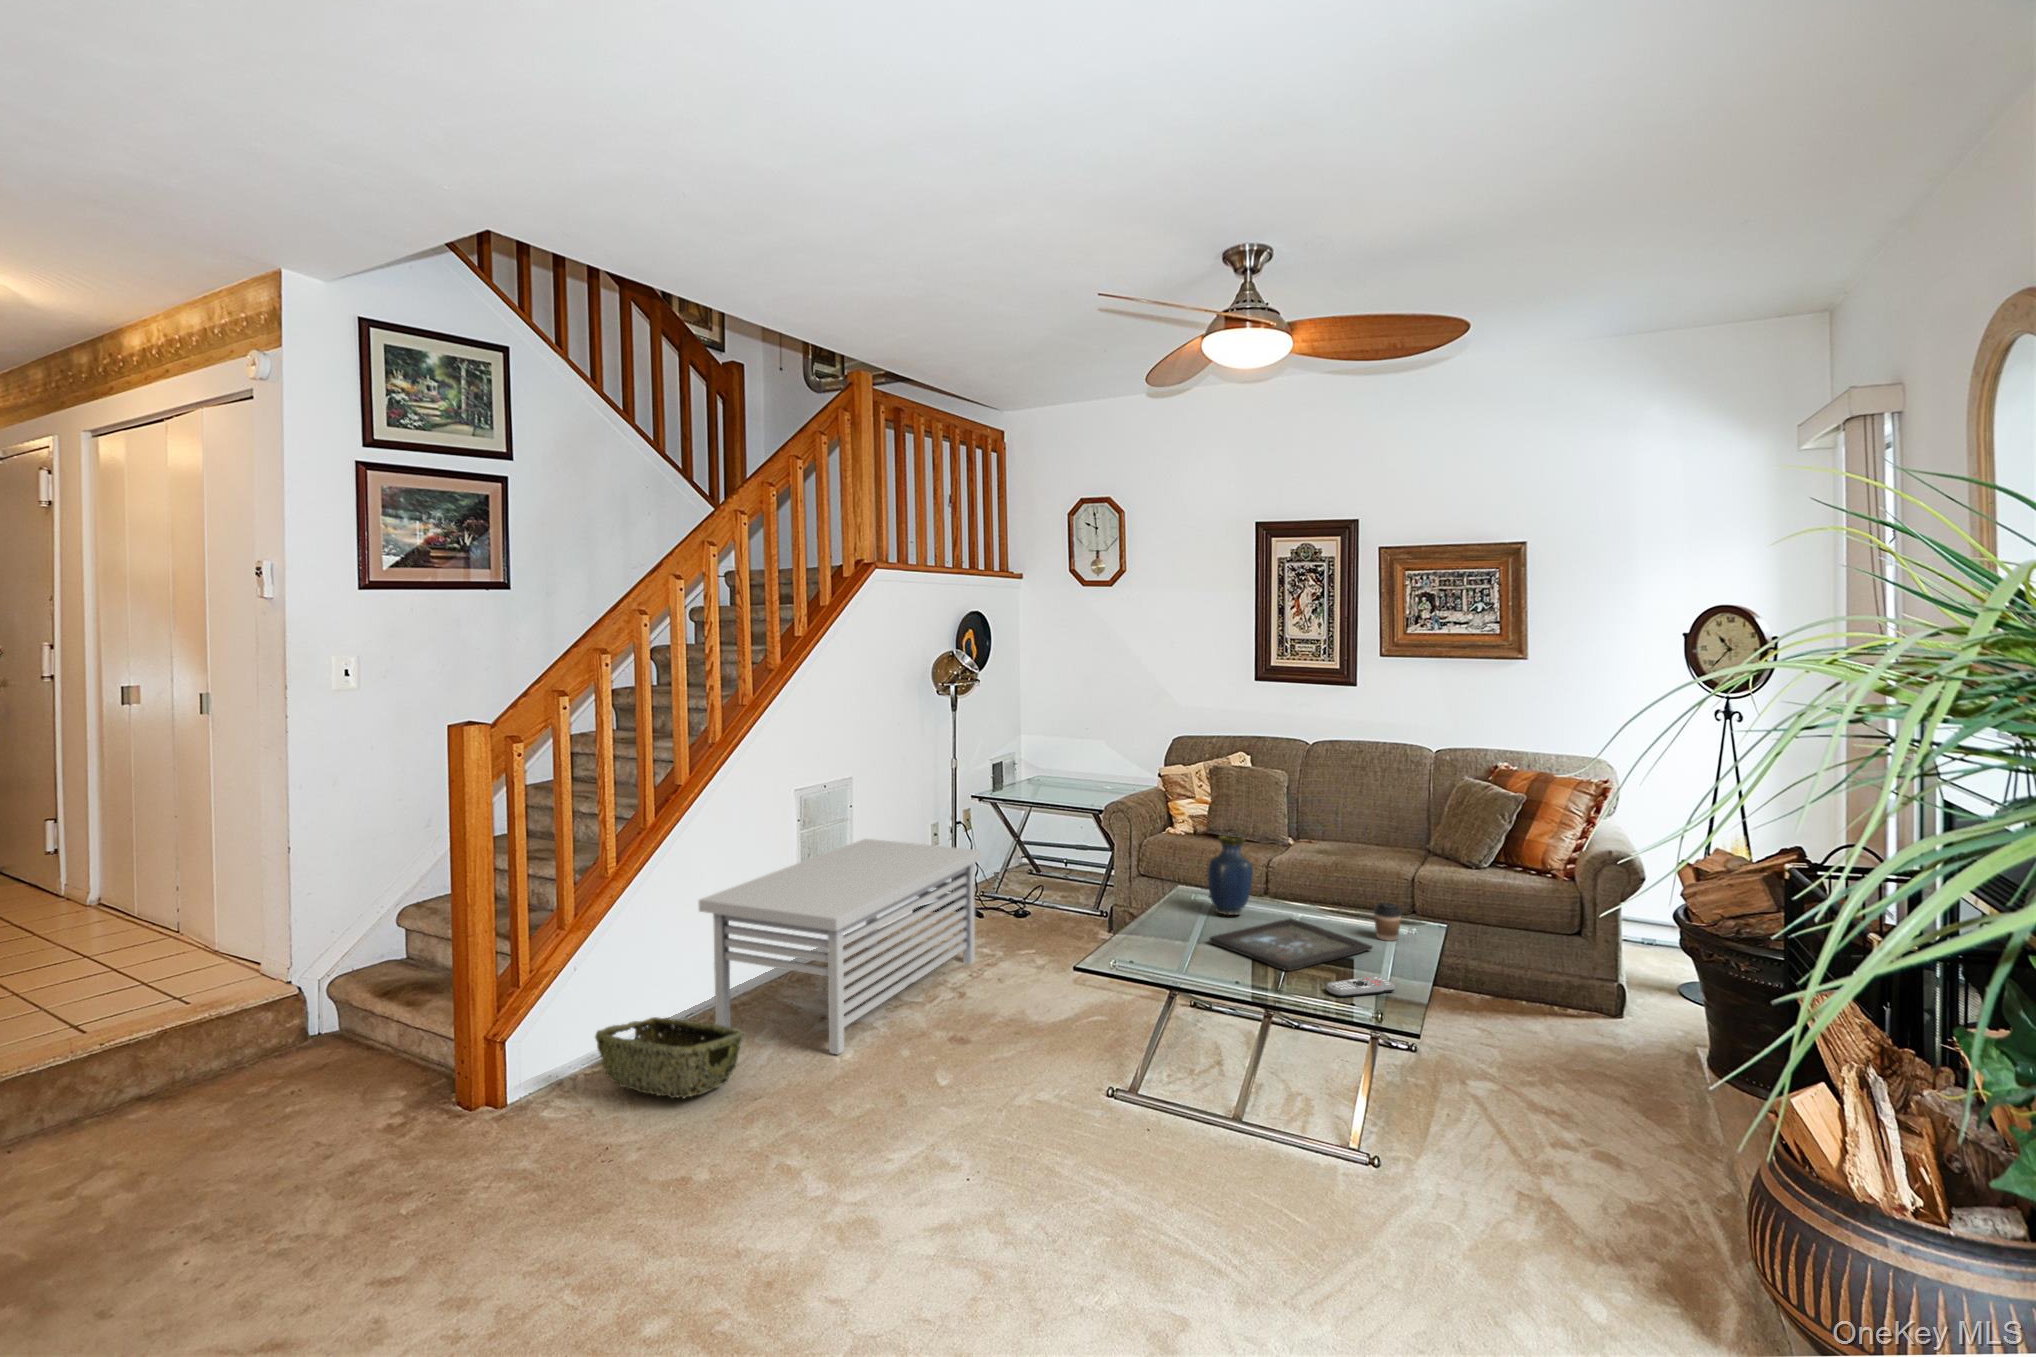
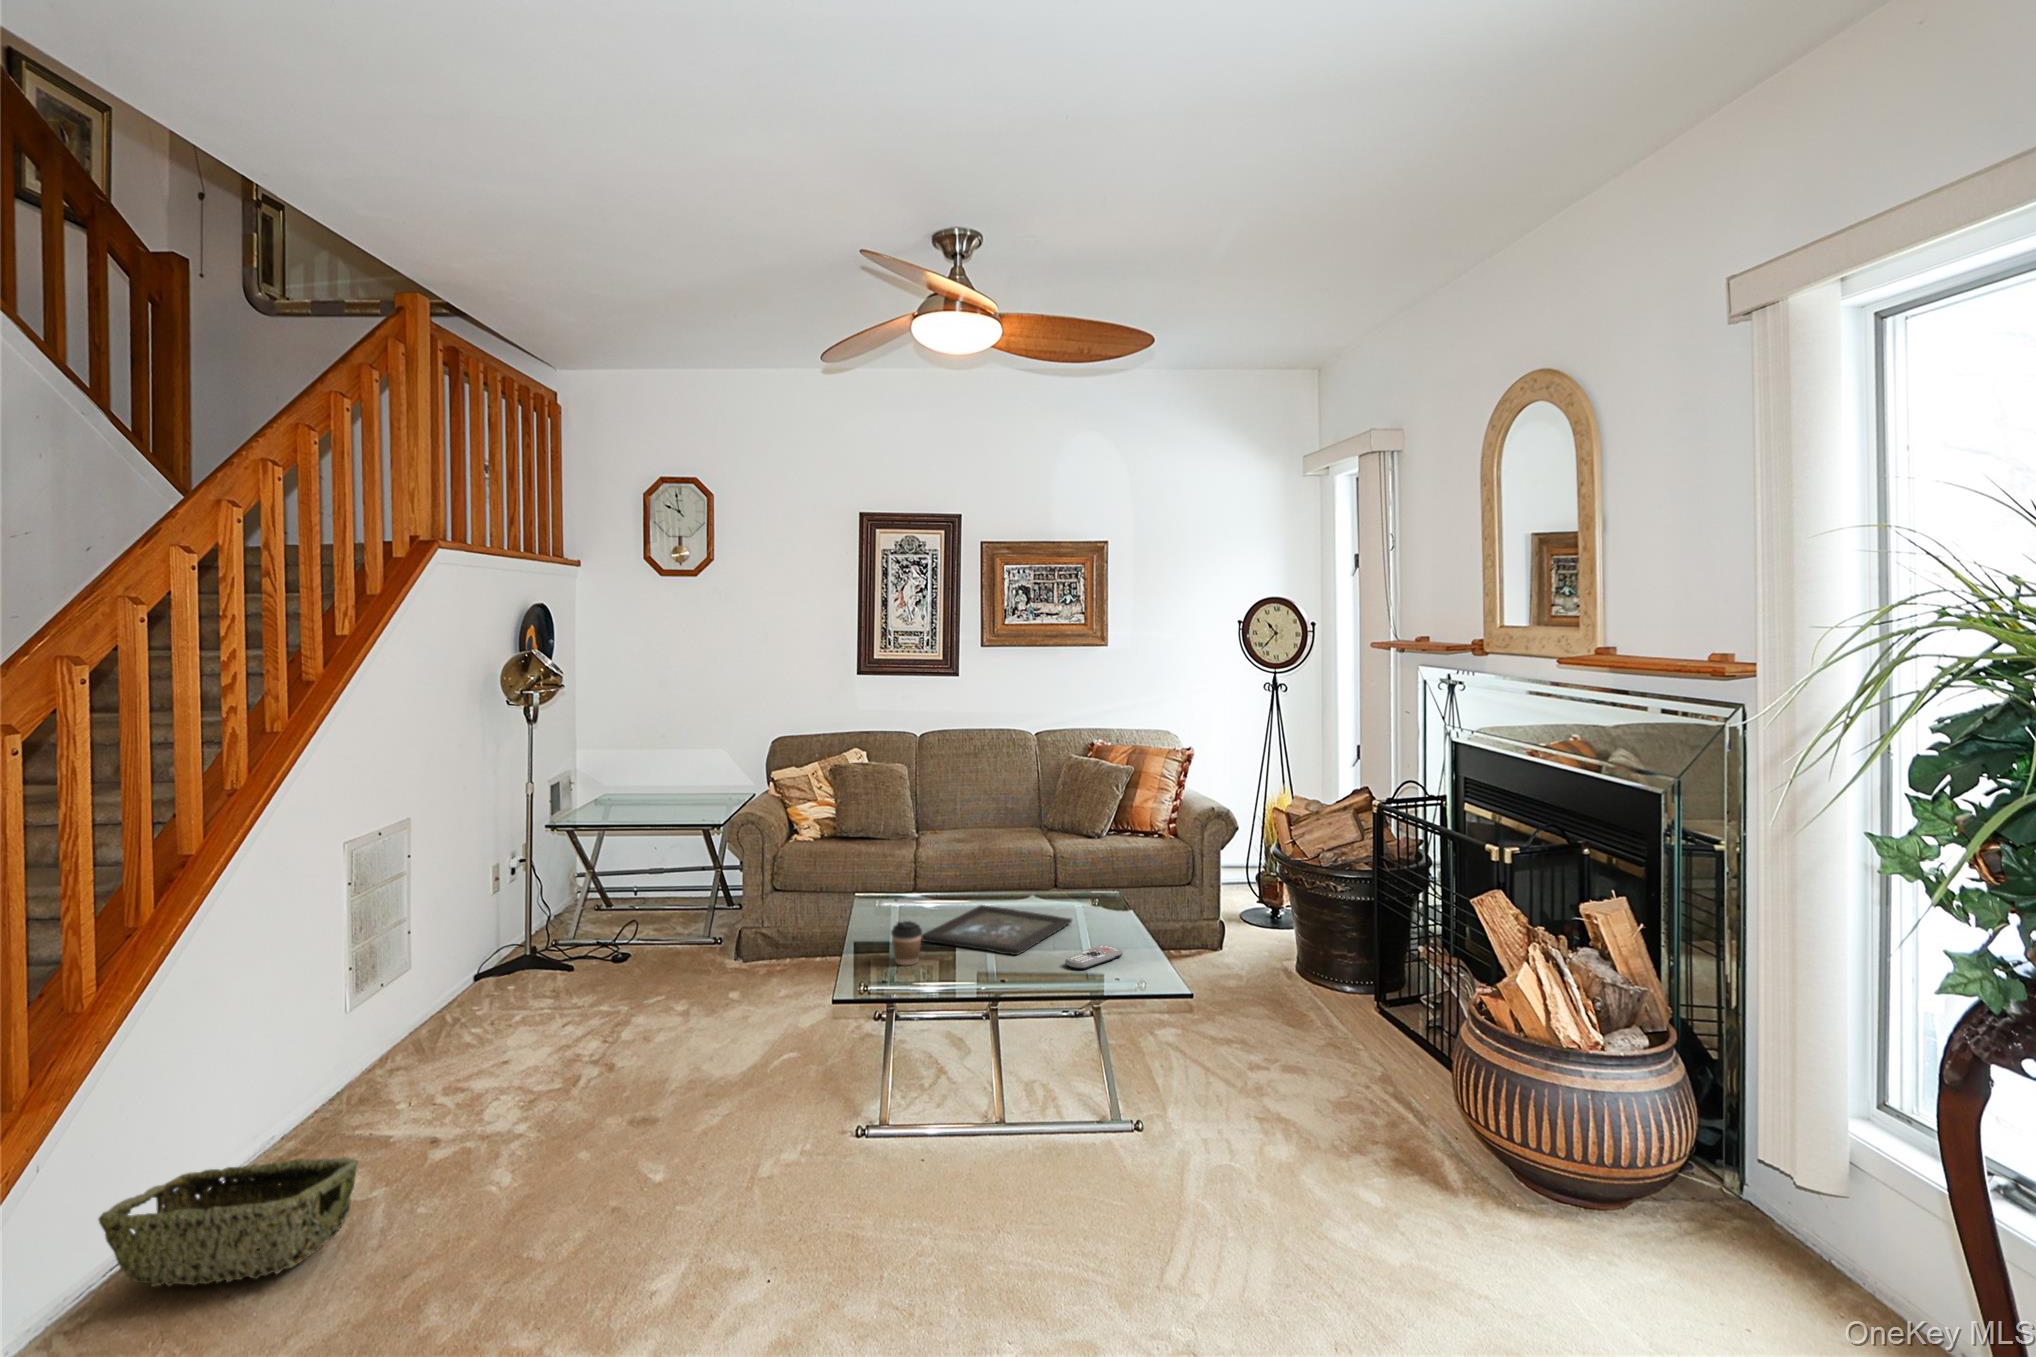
vase: present [1208,836,1253,915] -> none [892,830,937,912]
storage bench: present [699,839,981,1054] -> none [238,881,602,1171]
coffee cup: present [1373,902,1402,941] -> present [891,921,922,965]

